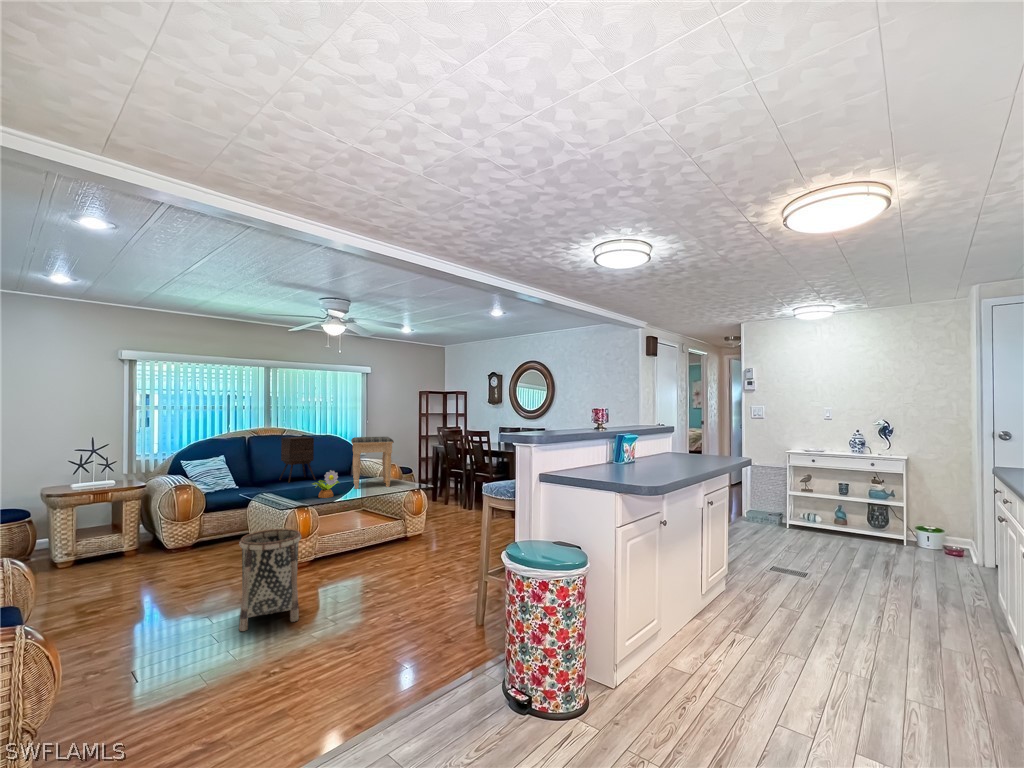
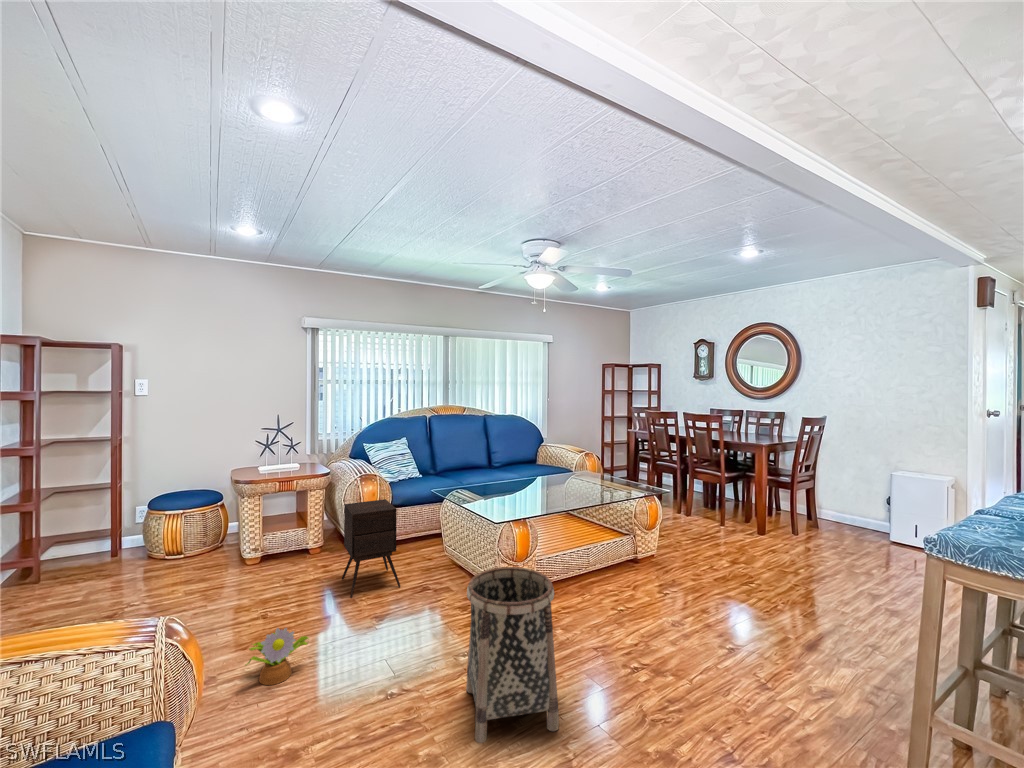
side table: present [279,437,315,483] -> present [342,499,400,597]
footstool: present [351,437,394,489] -> none [553,421,613,489]
decorative plant: present [313,470,340,498] -> present [245,628,309,685]

